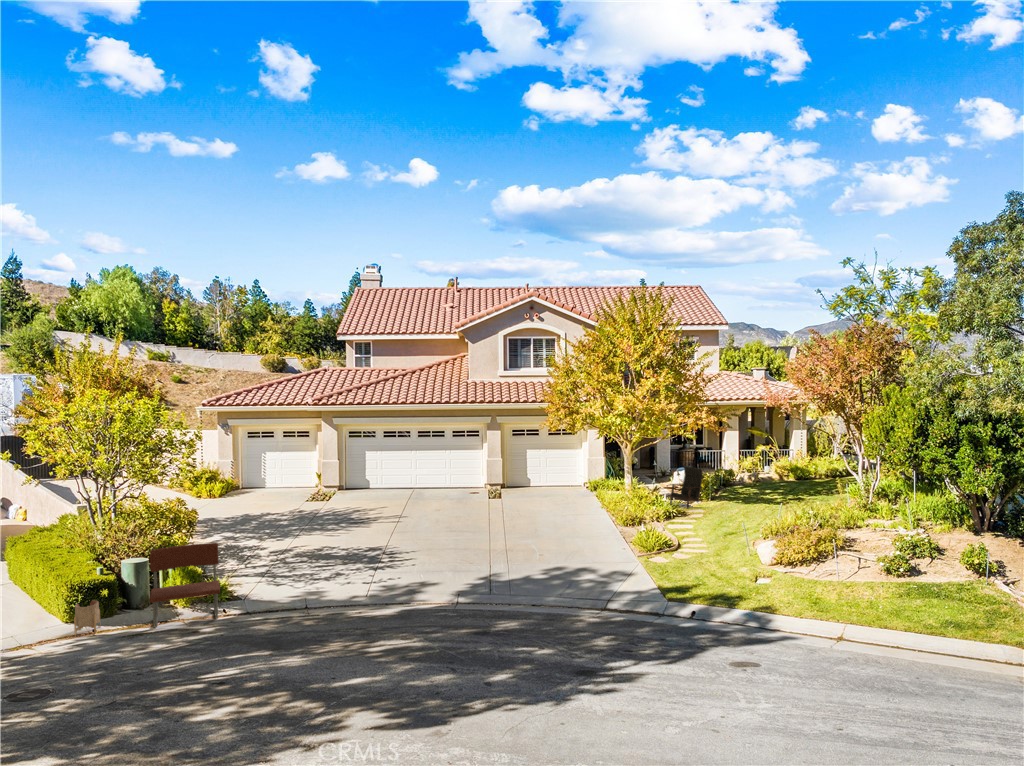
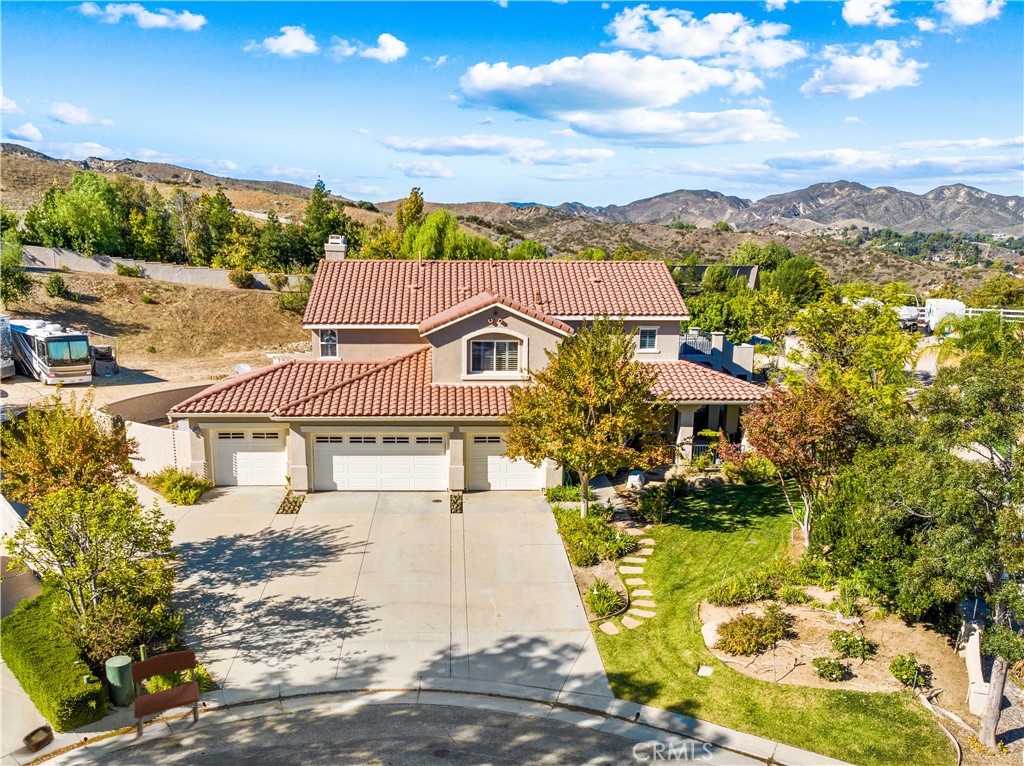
lounge chair: present [670,467,702,508] -> none [620,486,652,529]
planter: present [74,600,100,636] -> none [65,713,90,749]
woven basket: none [28,611,61,638] -> present [23,723,54,752]

